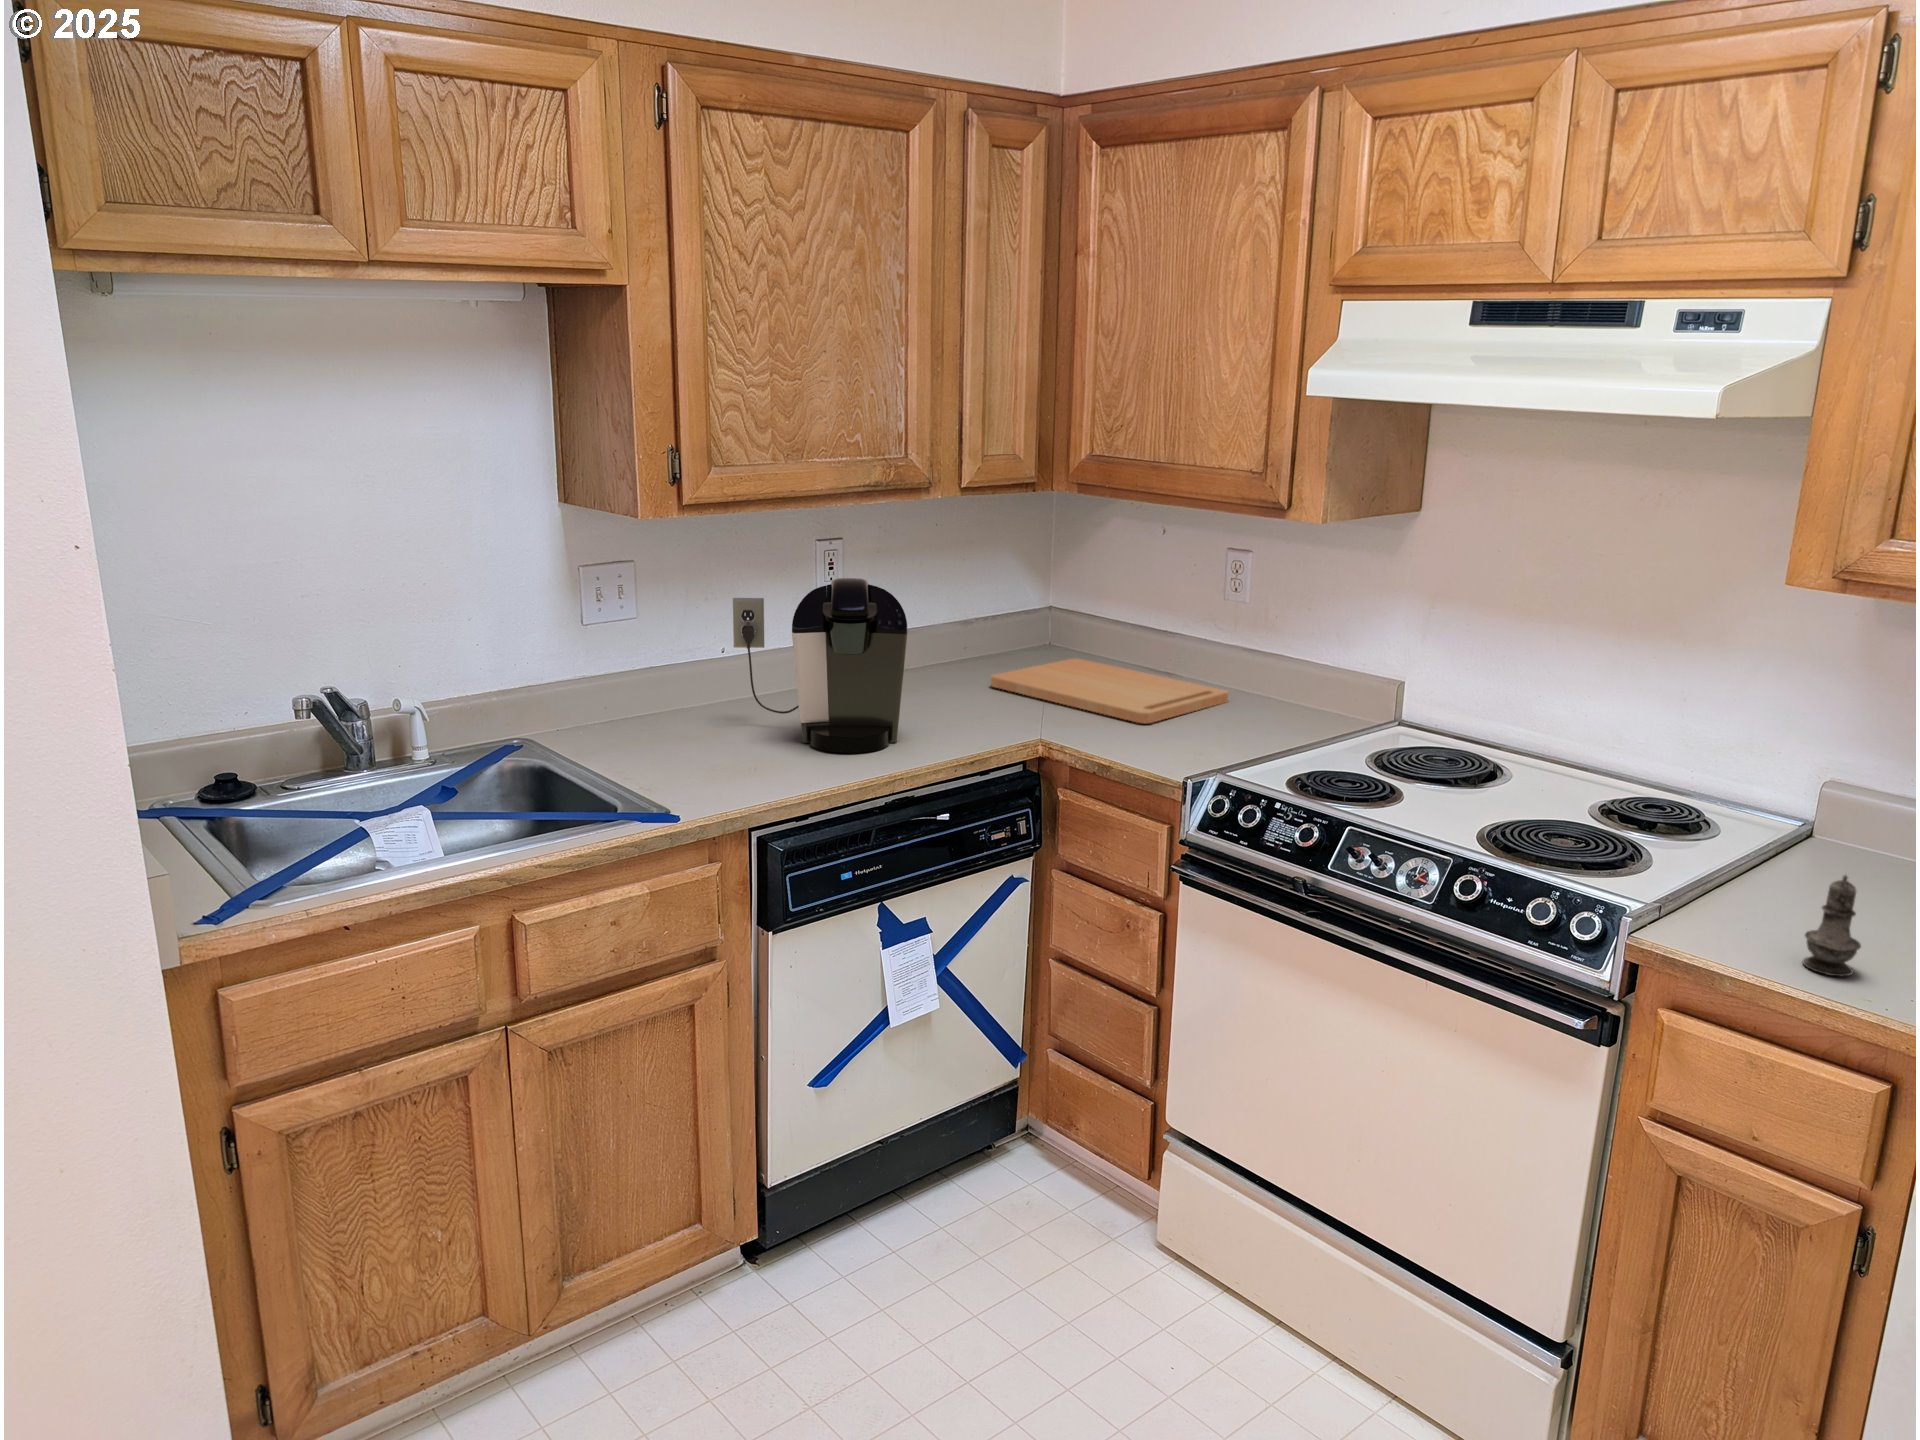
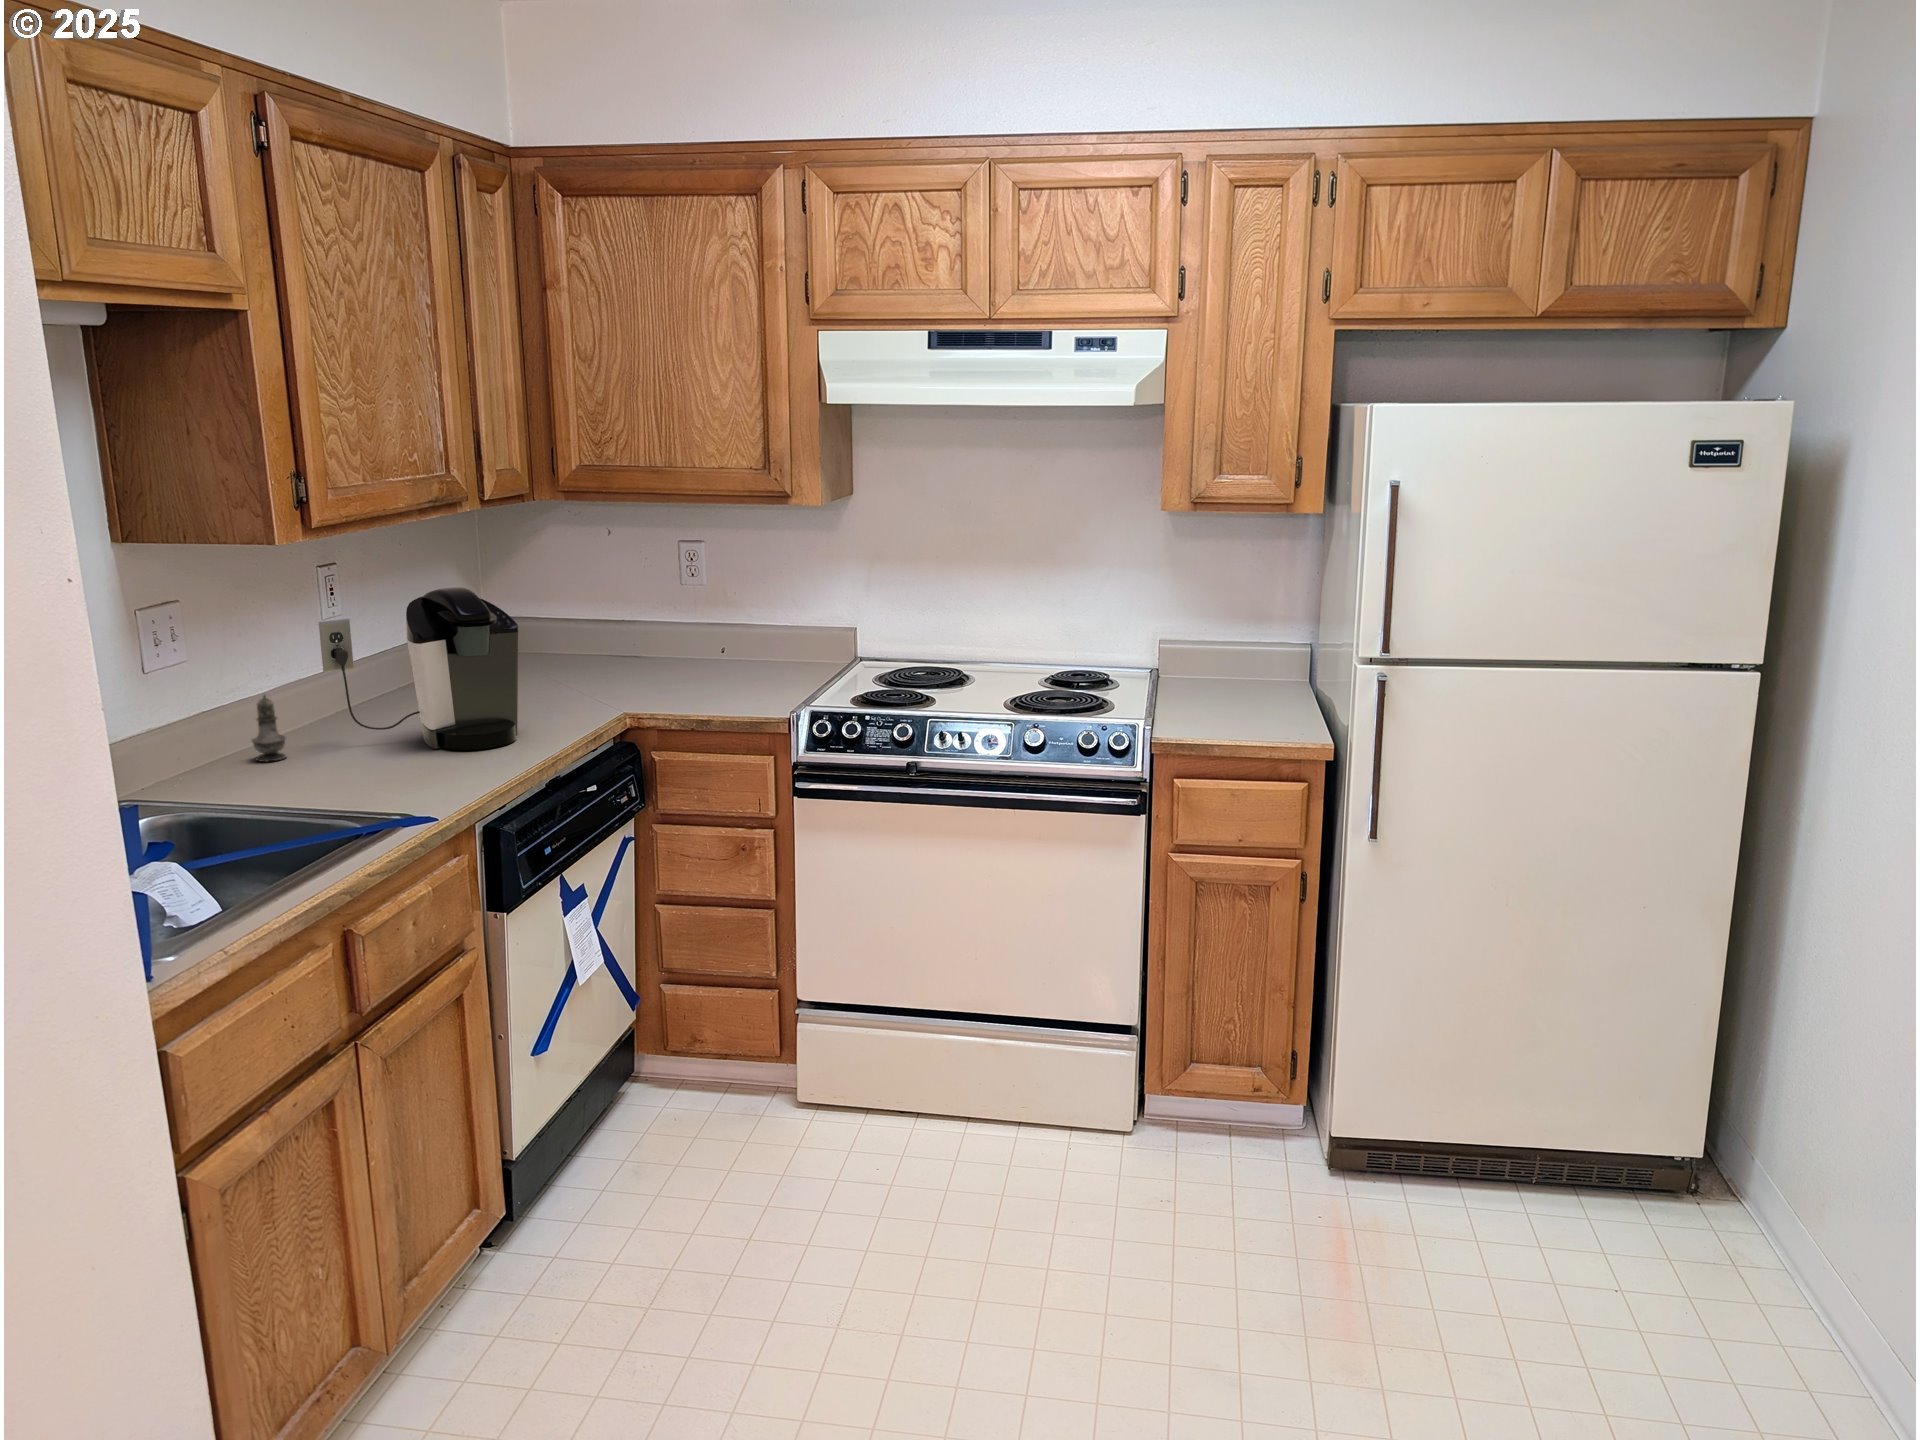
cutting board: present [991,659,1228,724] -> none [513,654,723,688]
salt shaker: present [1802,875,1861,976] -> present [252,695,286,762]

